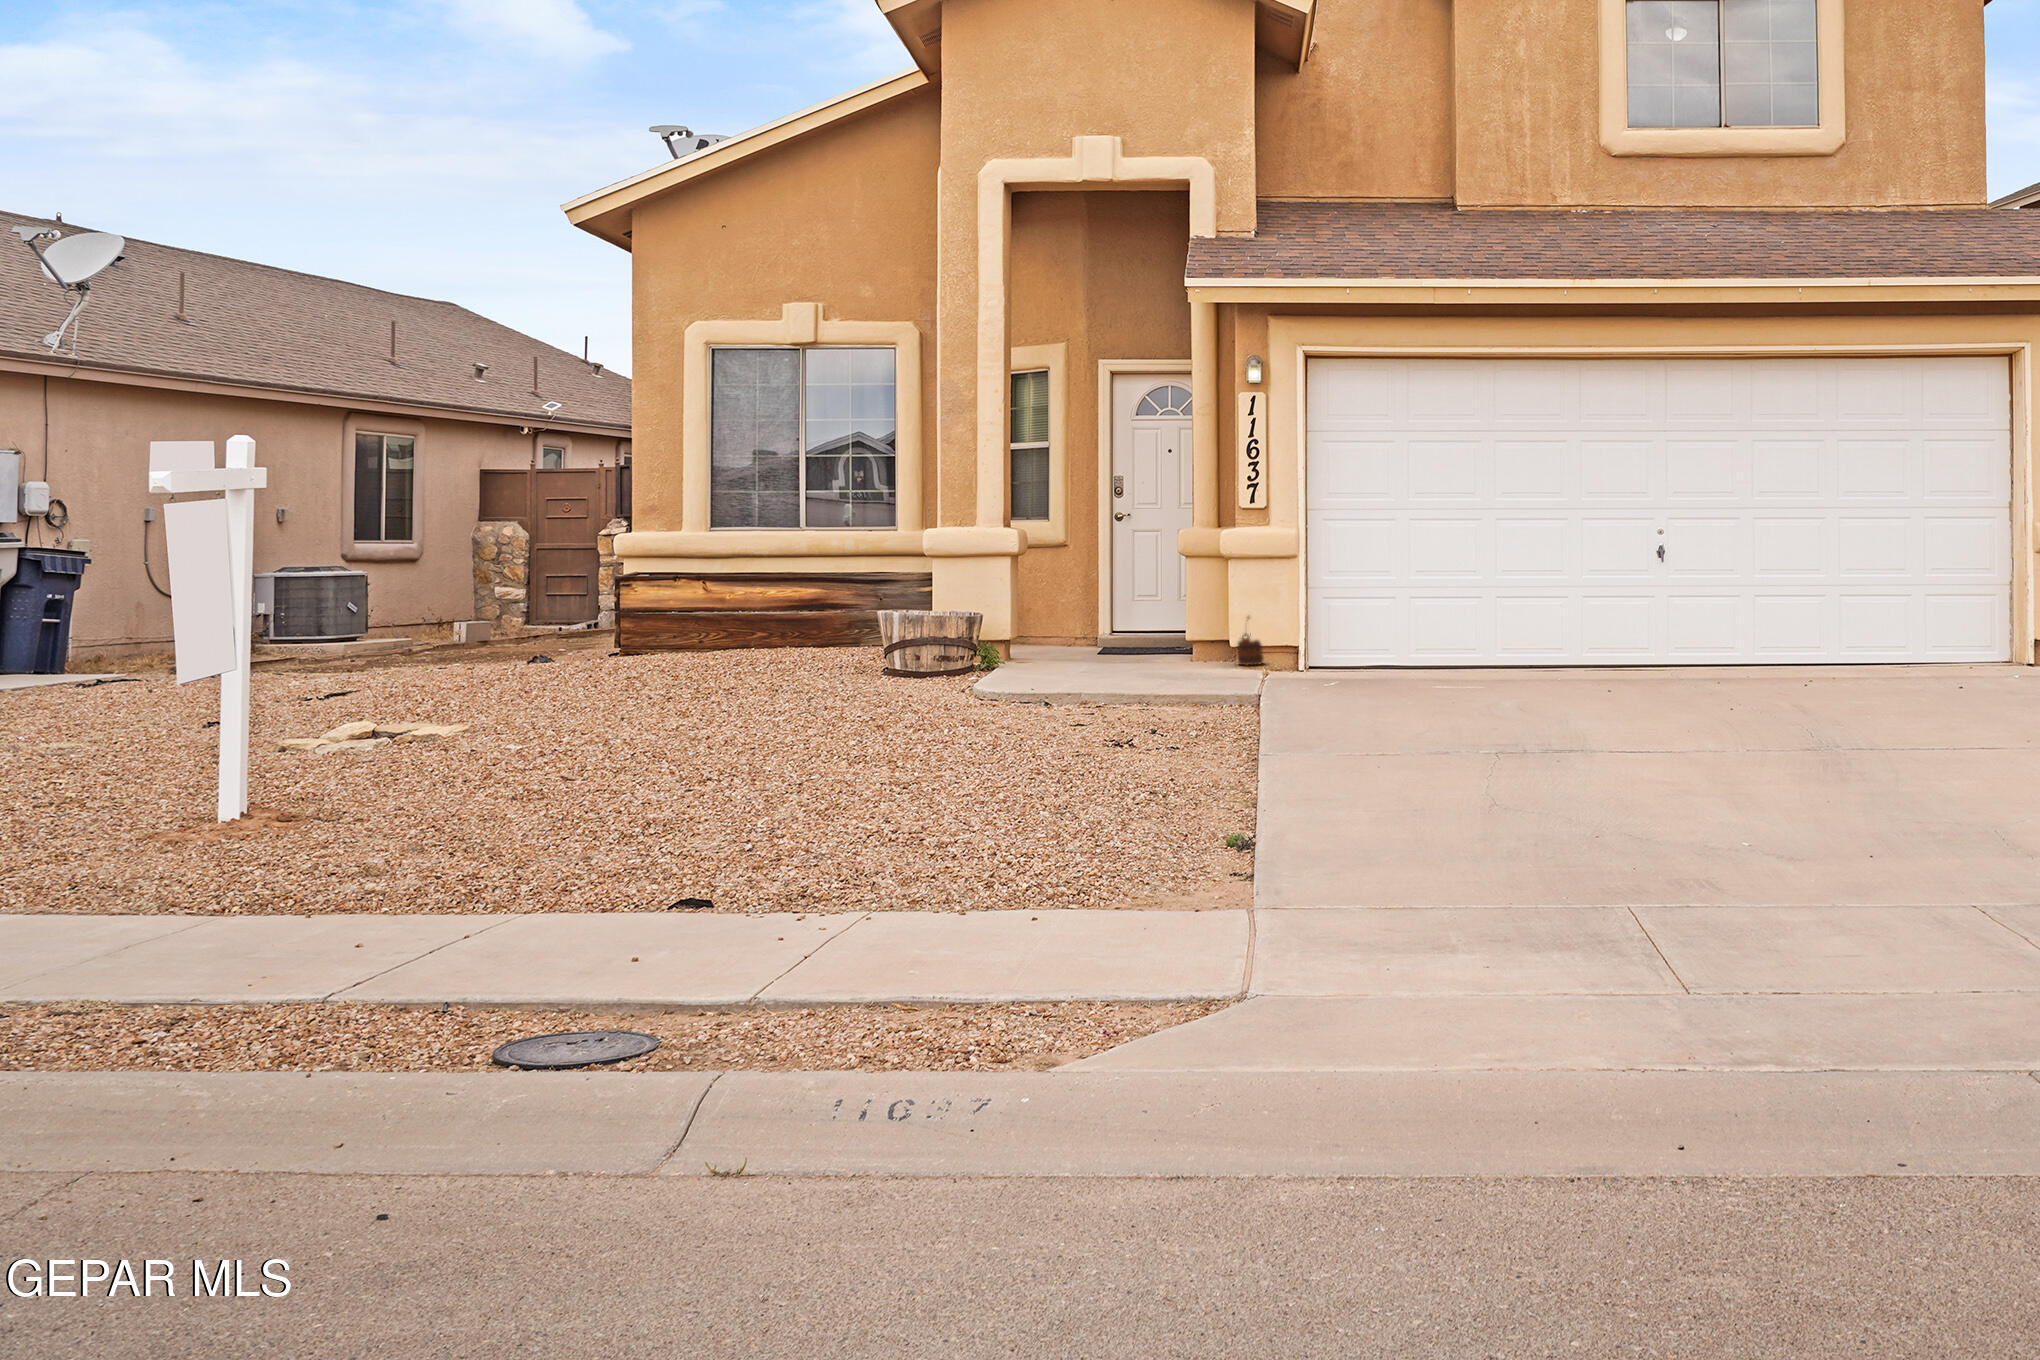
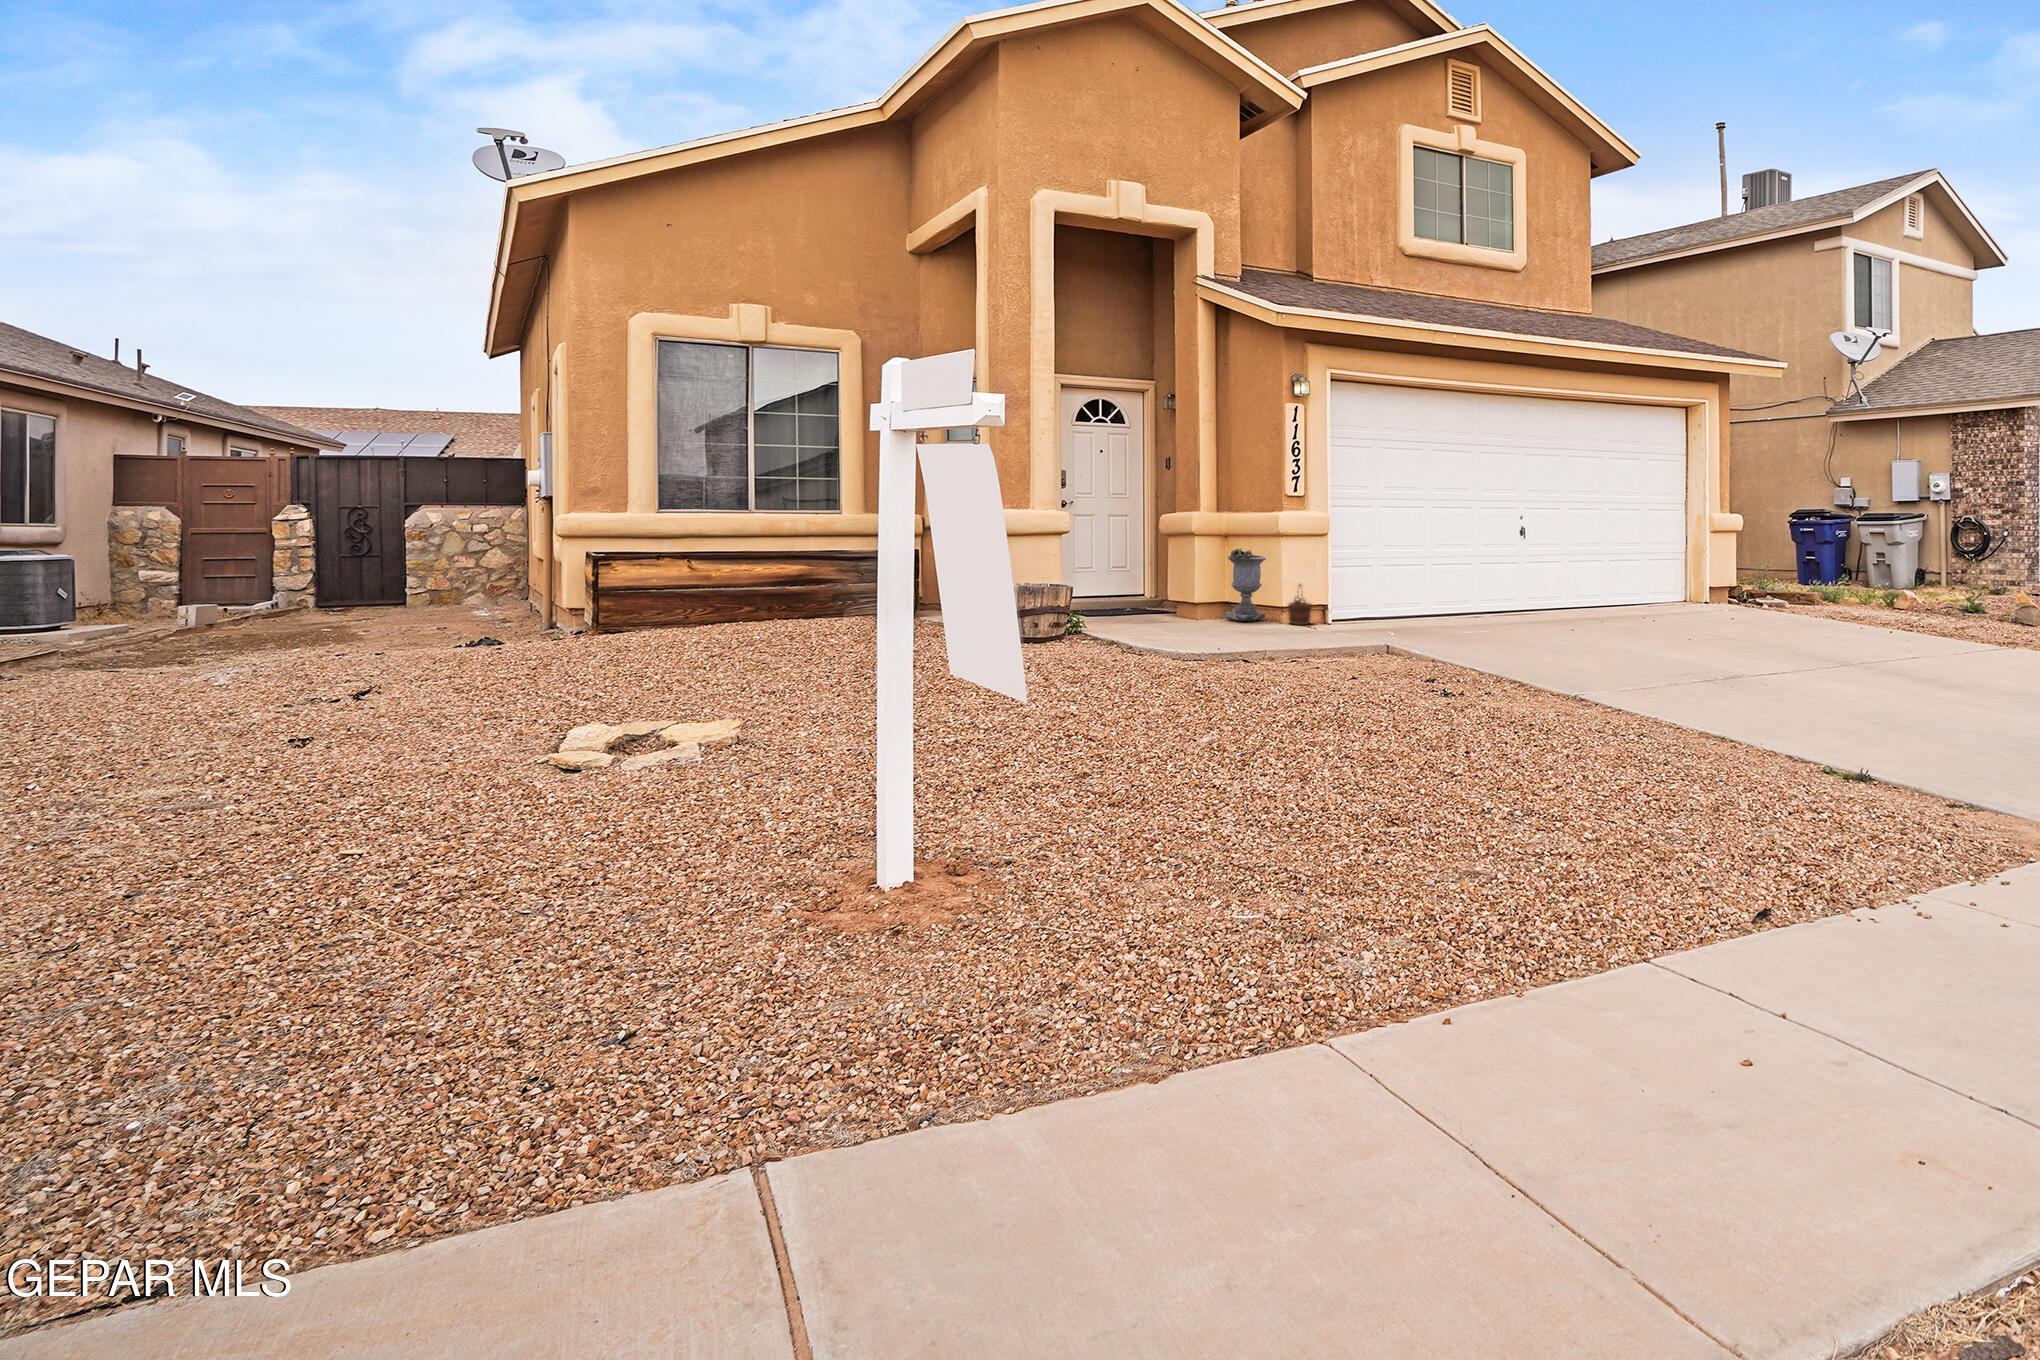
planter: none [1180,571,1227,660] -> present [1226,549,1266,621]

